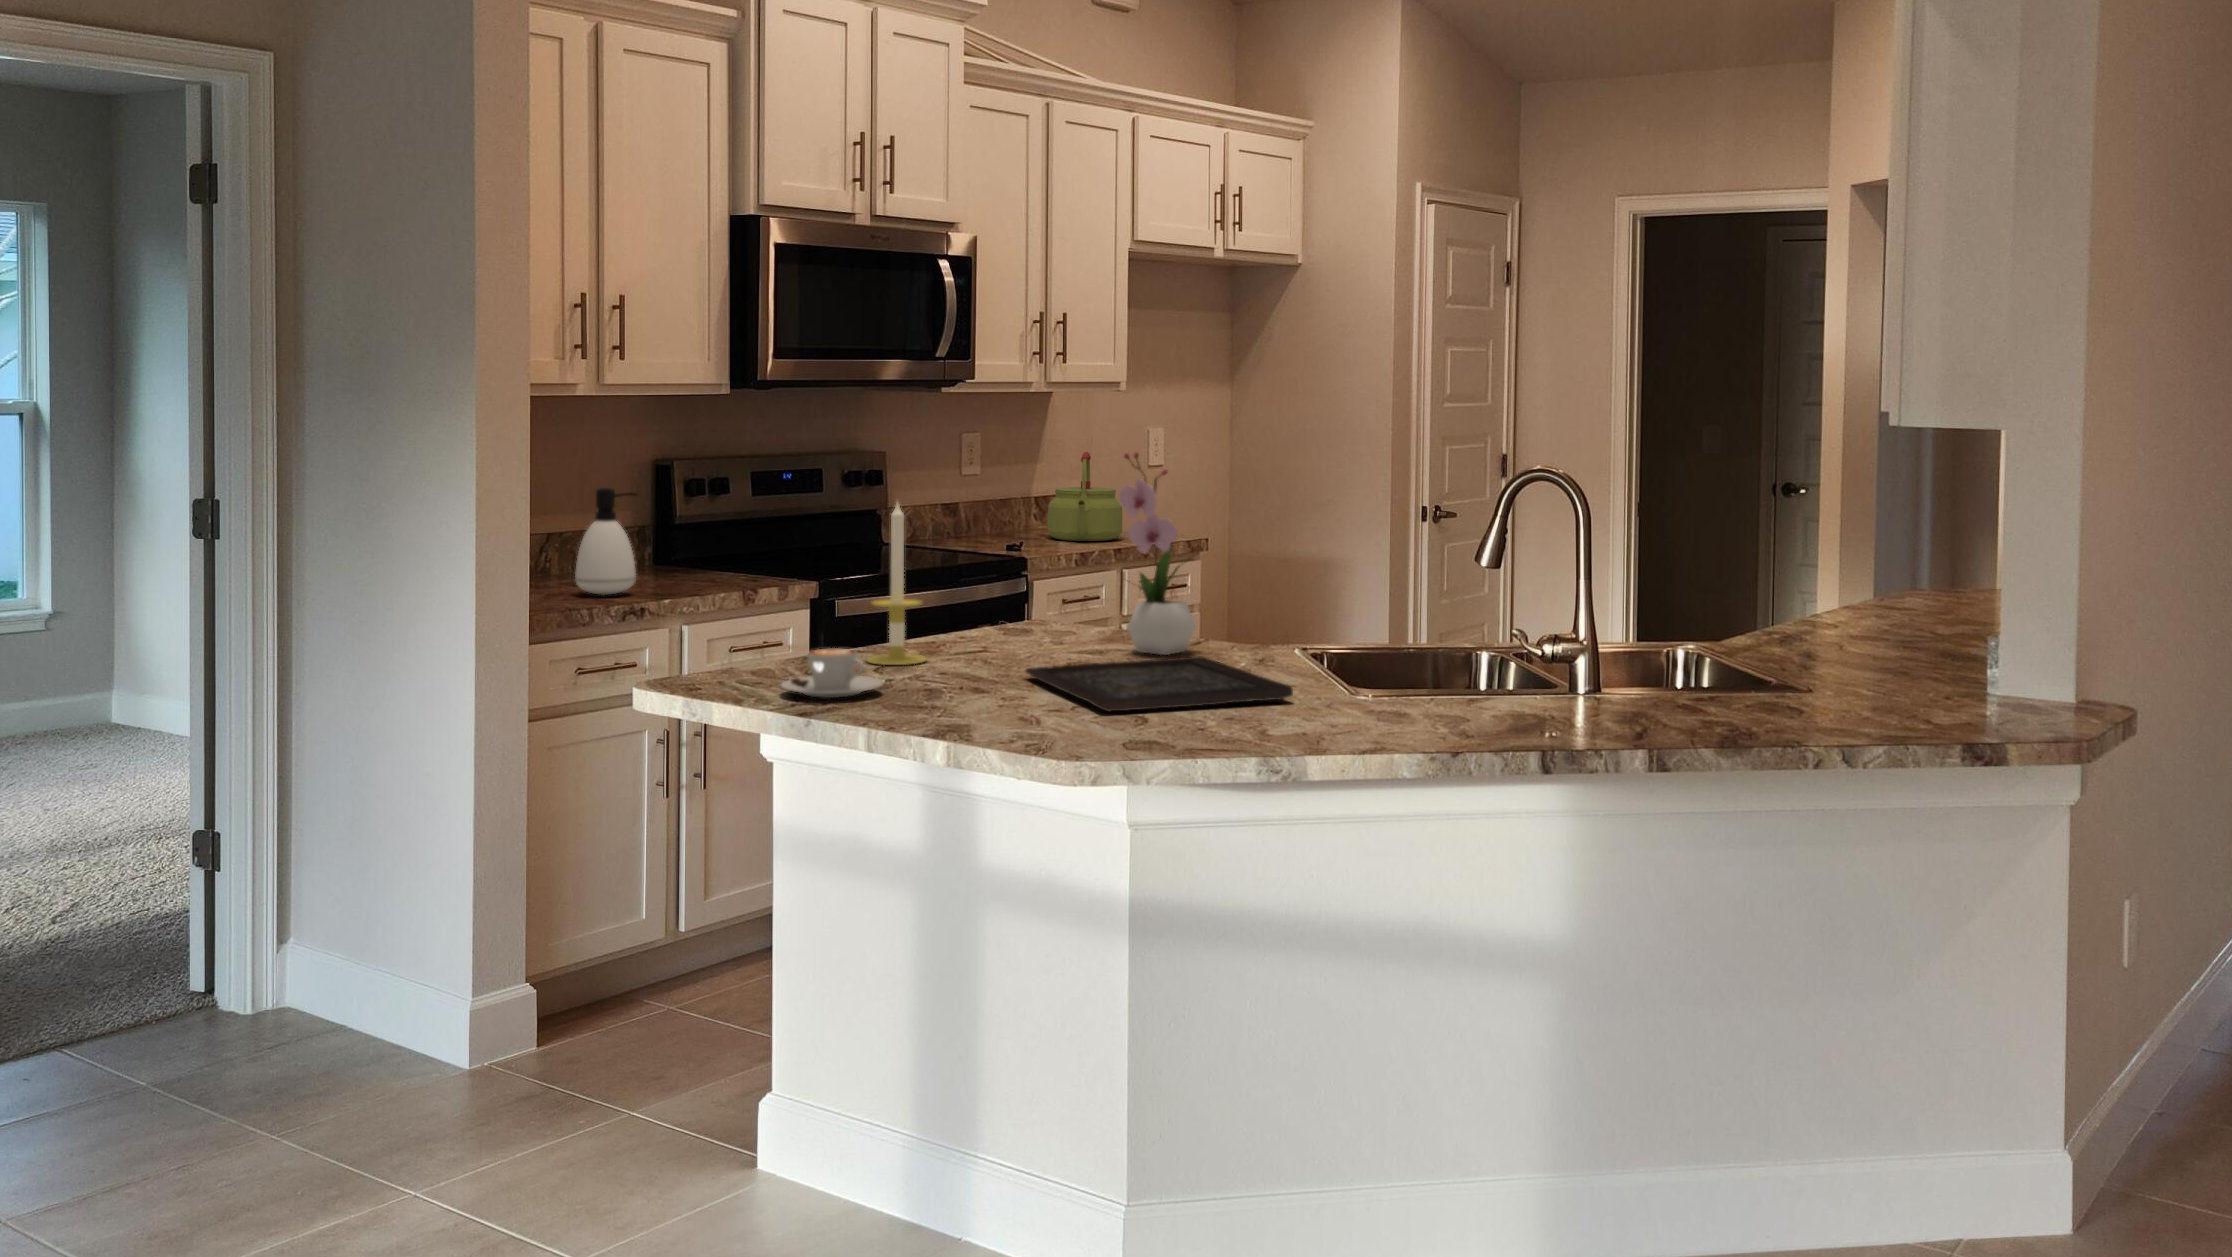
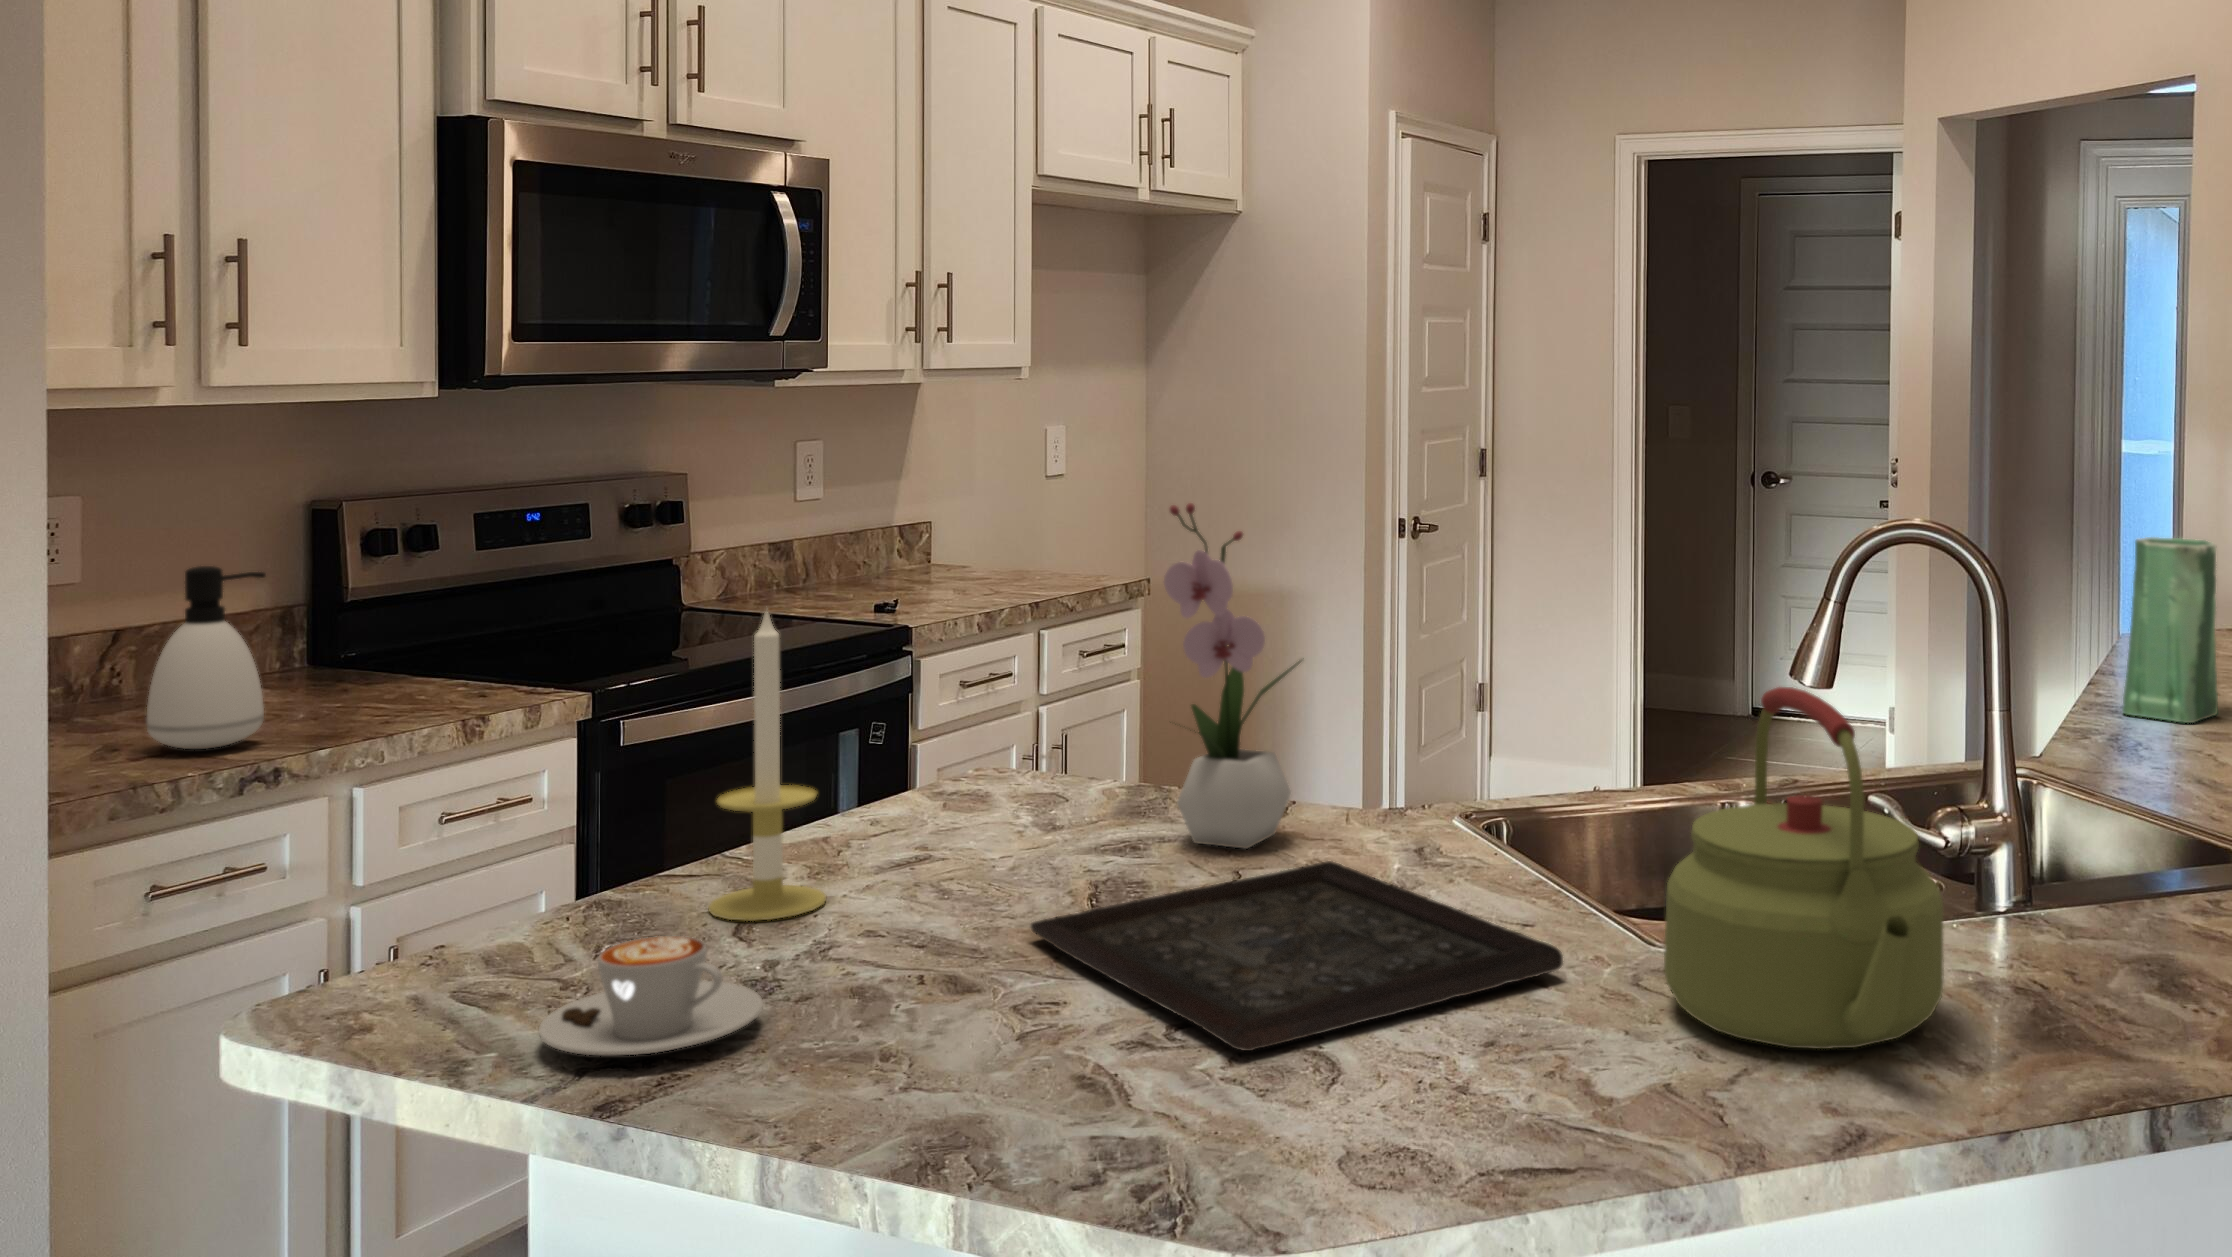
kettle: present [1048,452,1122,541] -> present [1664,687,1944,1049]
vase: none [1828,505,1899,635] -> present [2122,537,2218,723]

